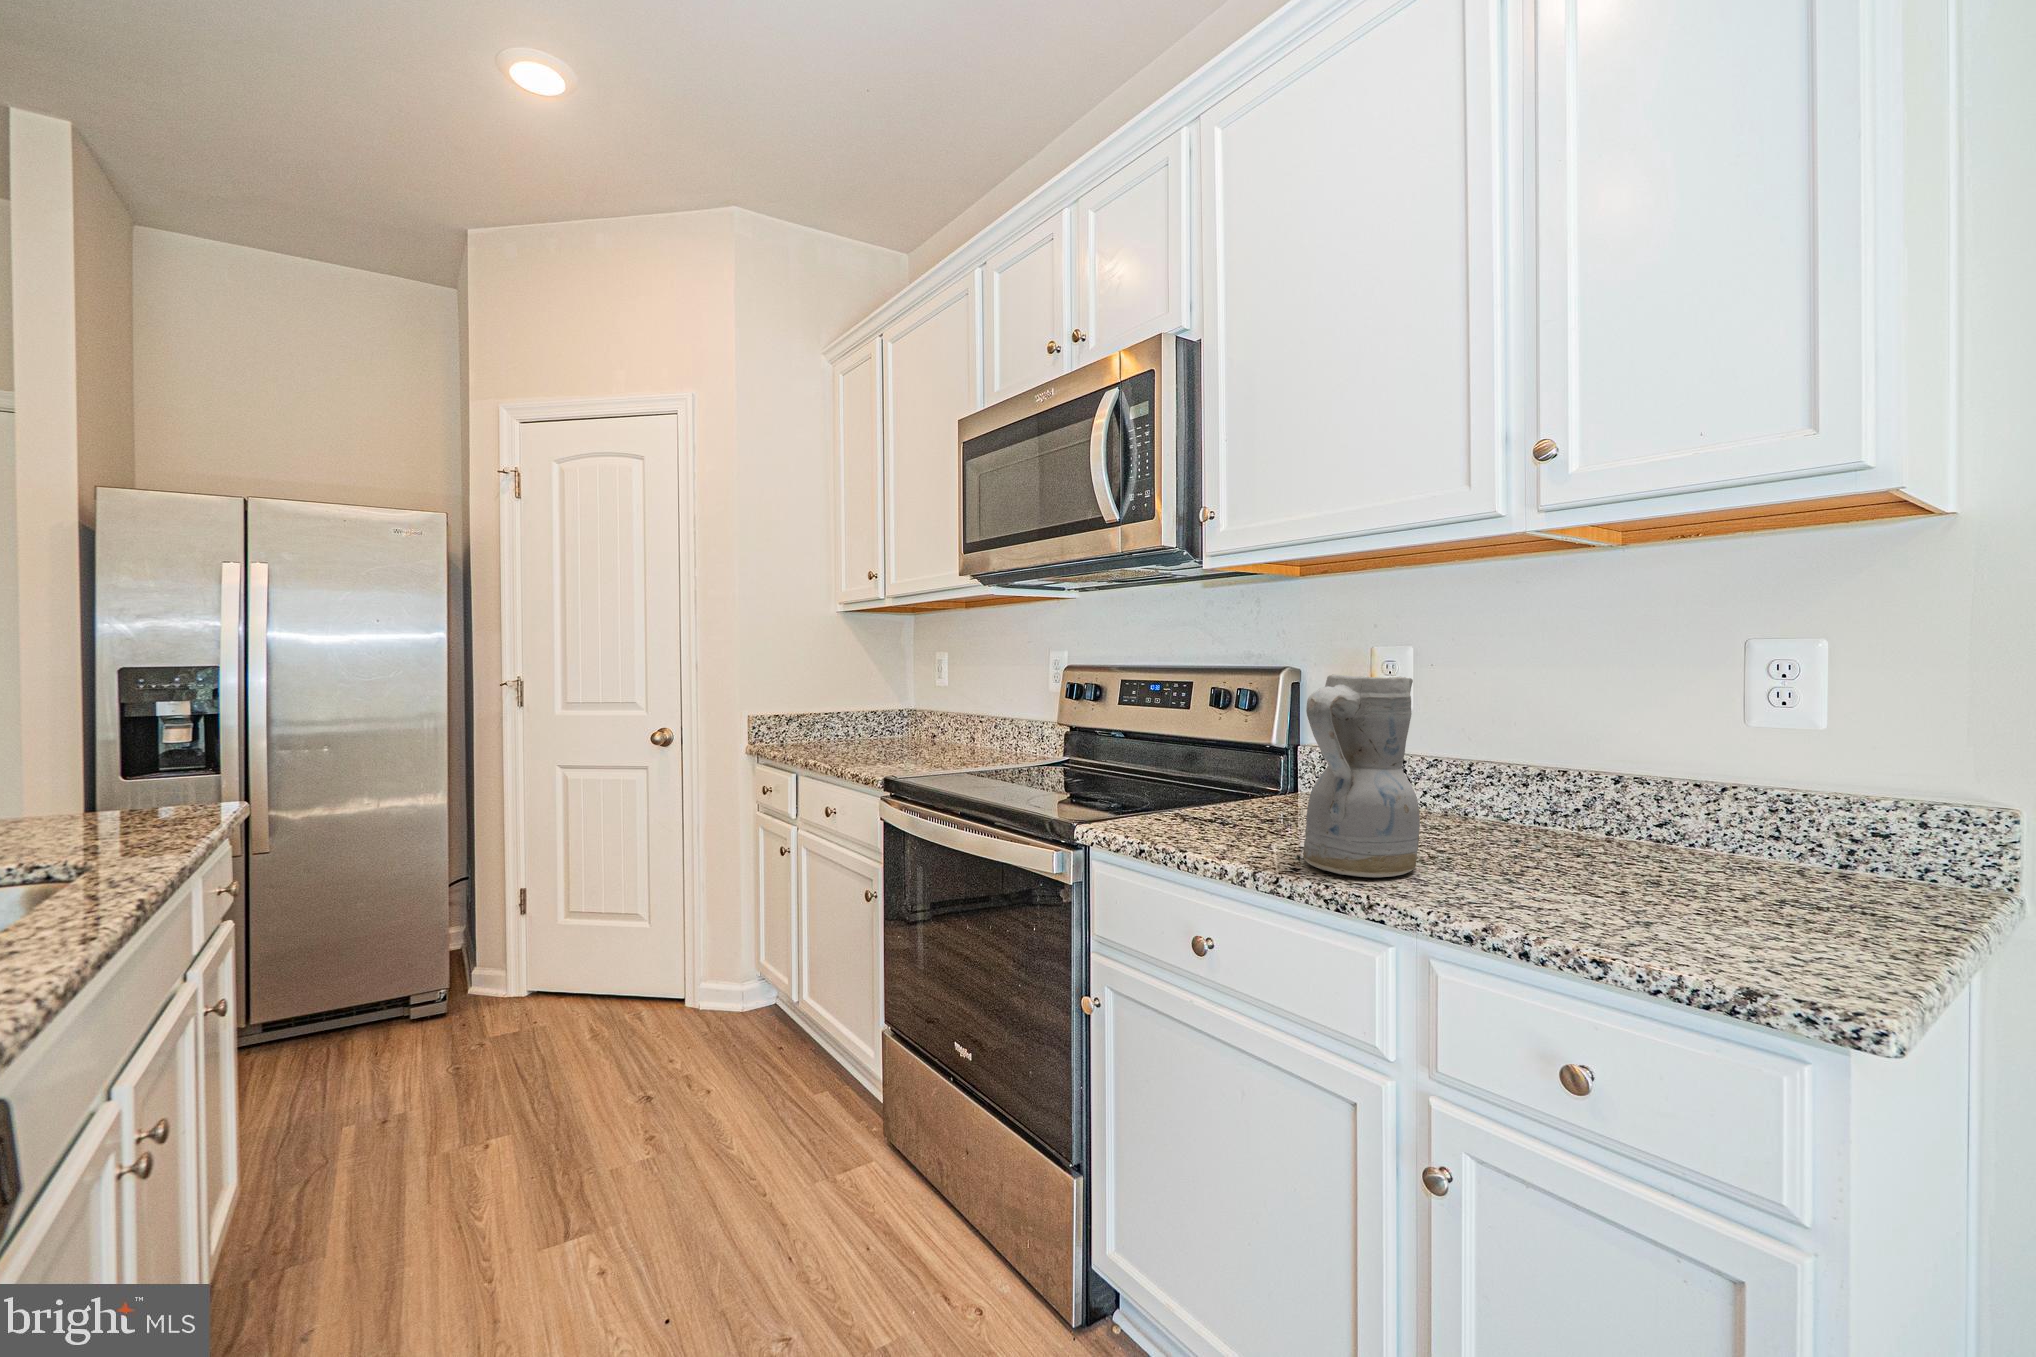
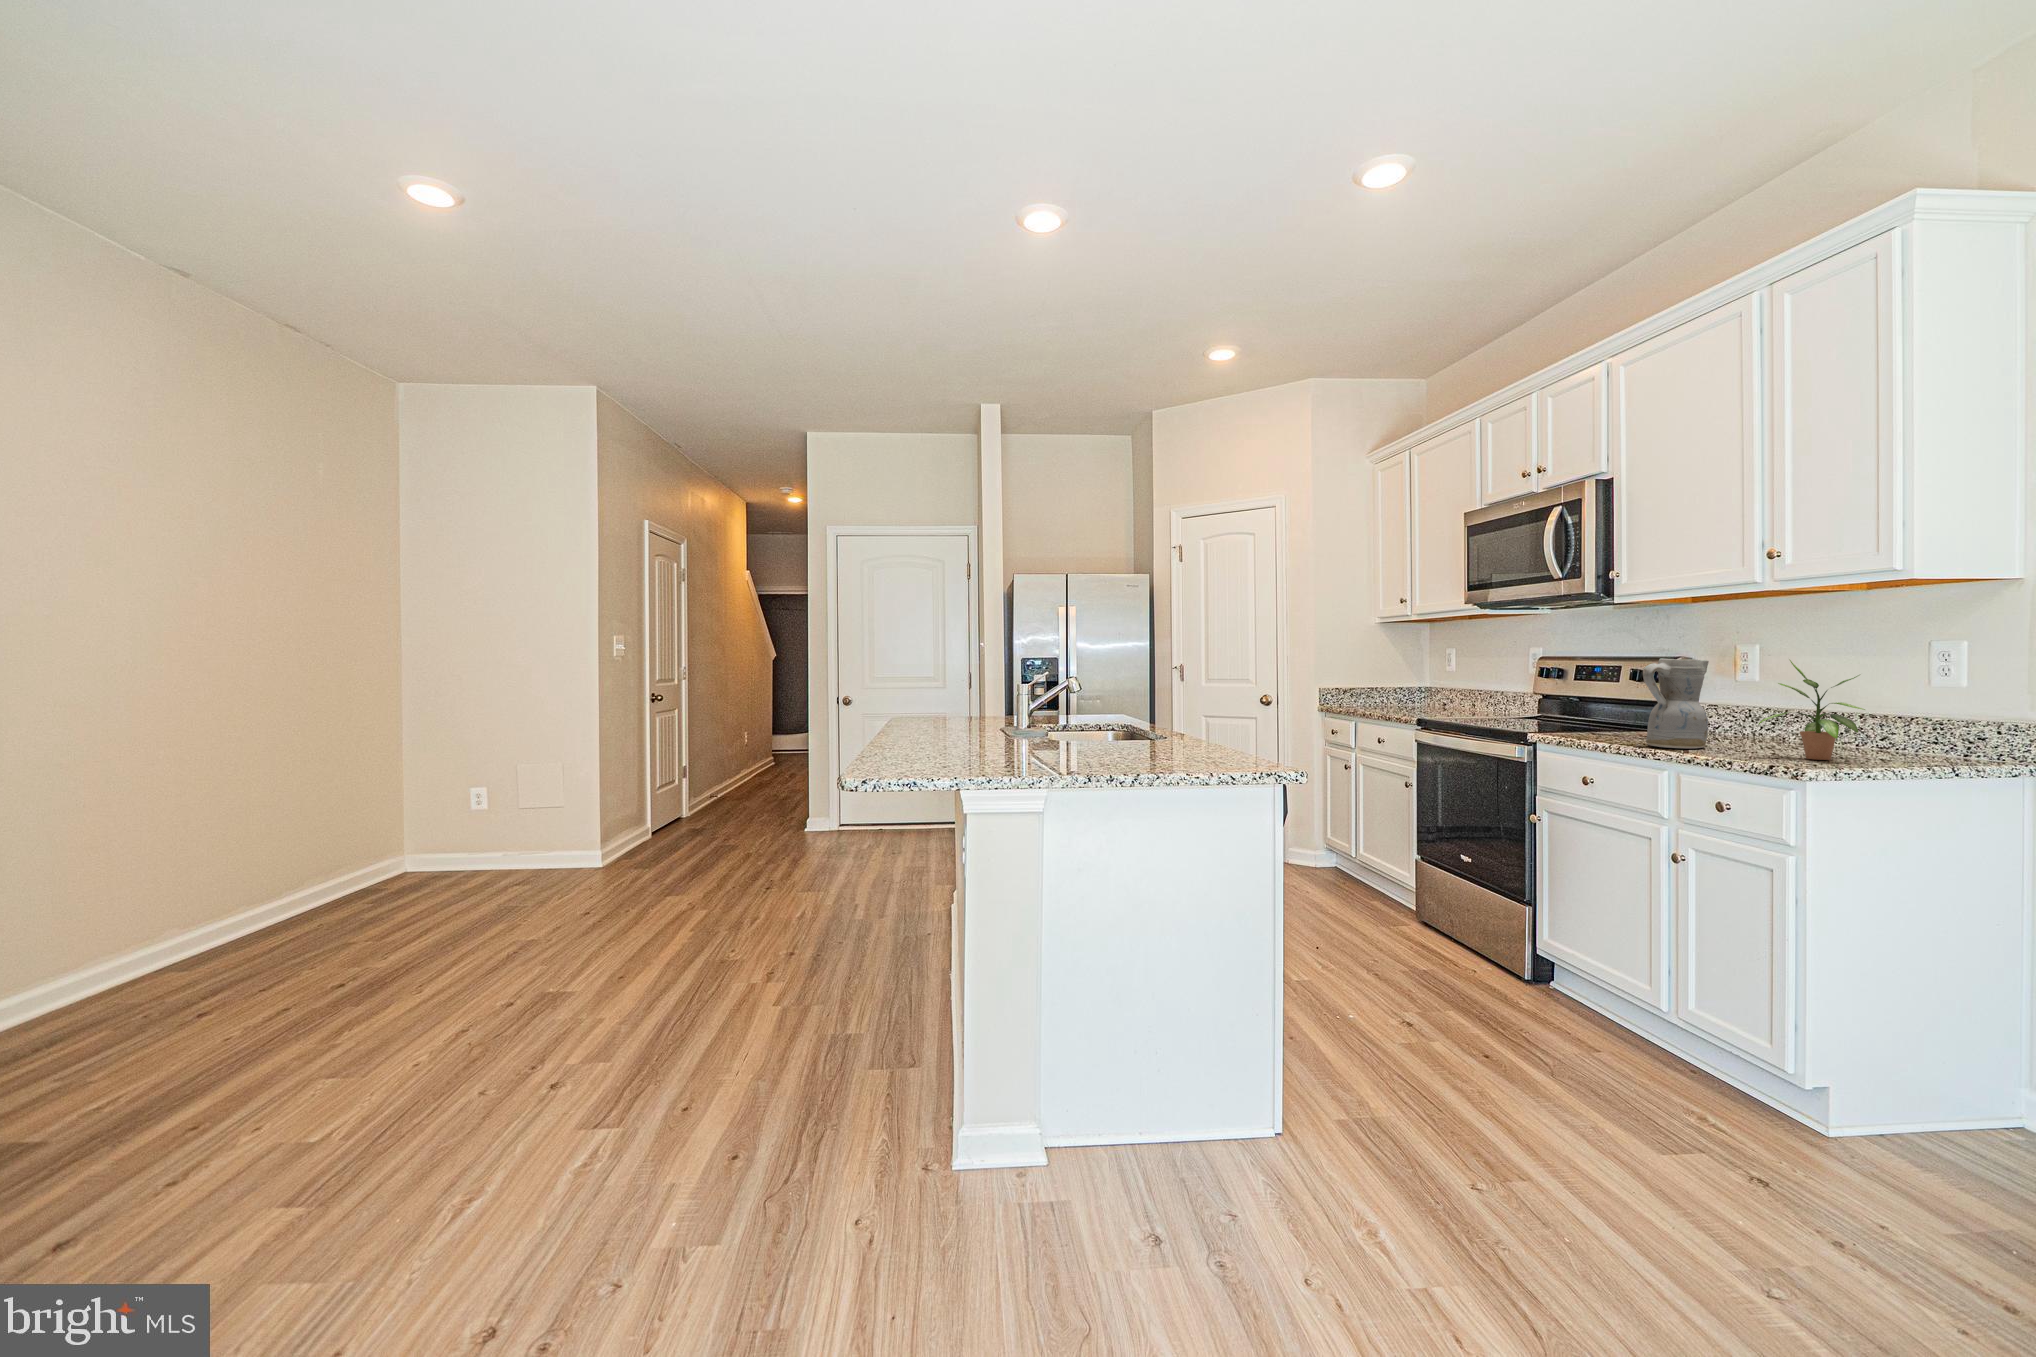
potted plant: none [1576,675,1825,917] -> present [1759,660,1865,760]

